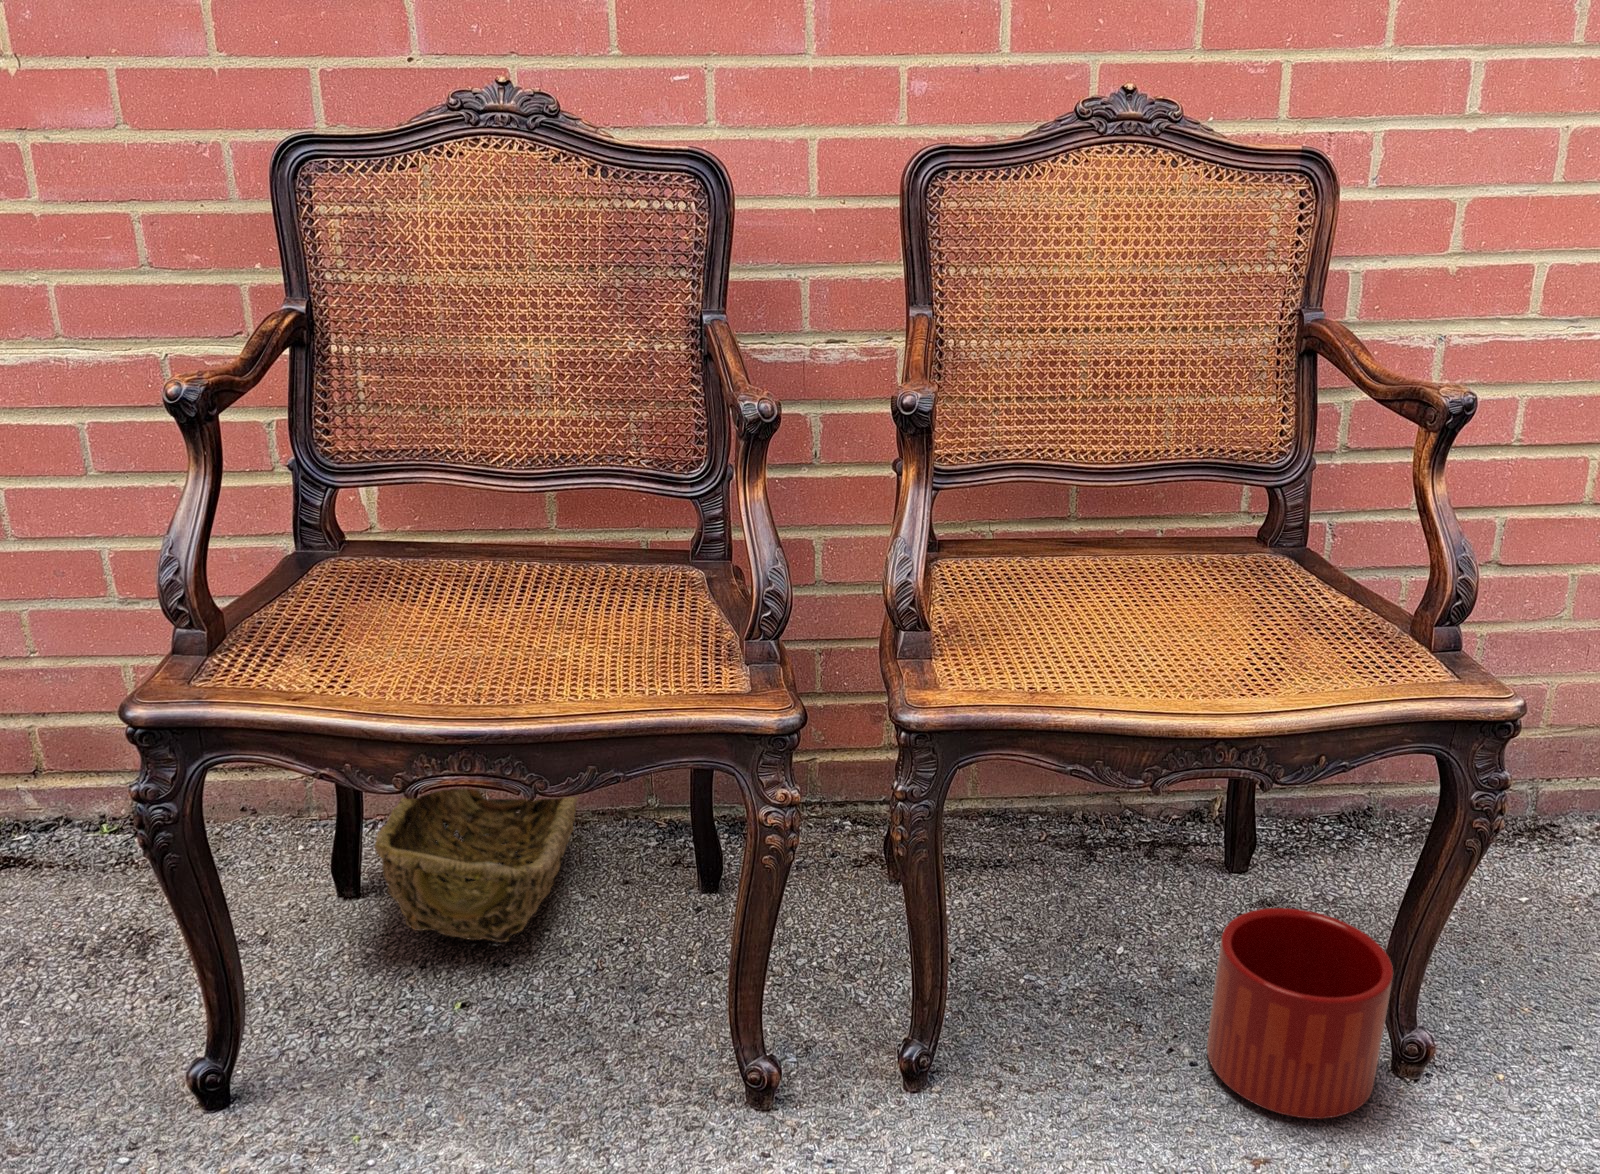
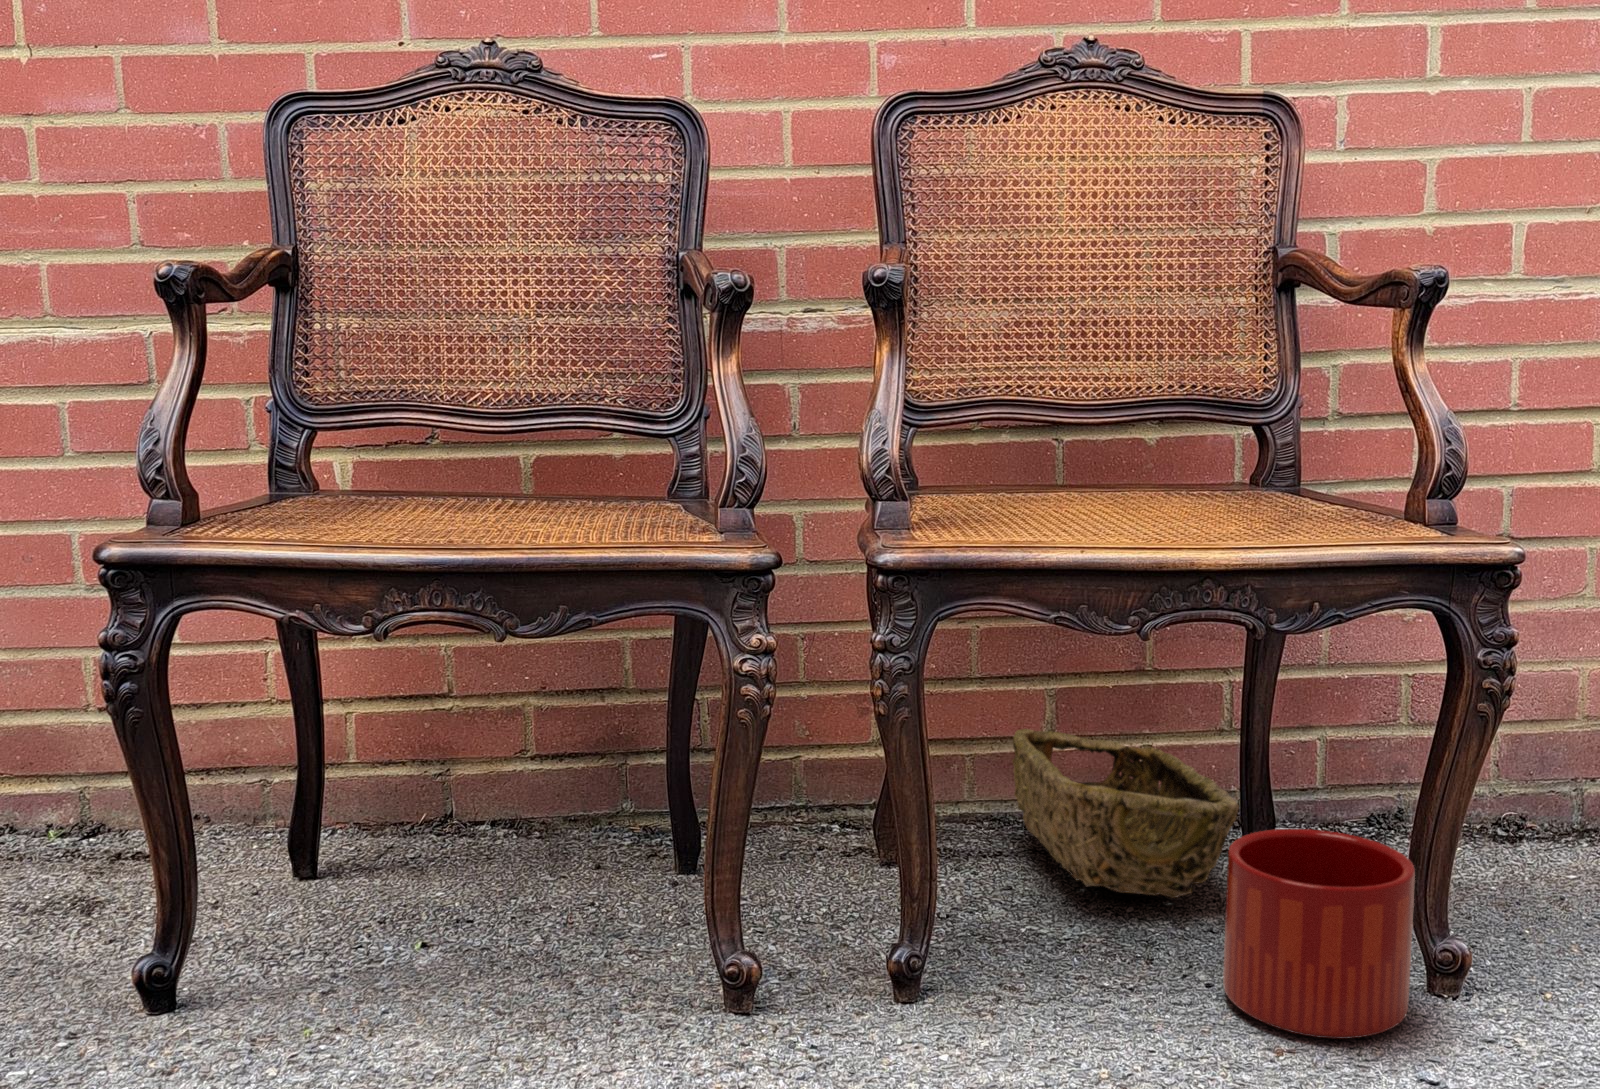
woven basket: present [375,789,578,942] -> present [1013,729,1239,898]

